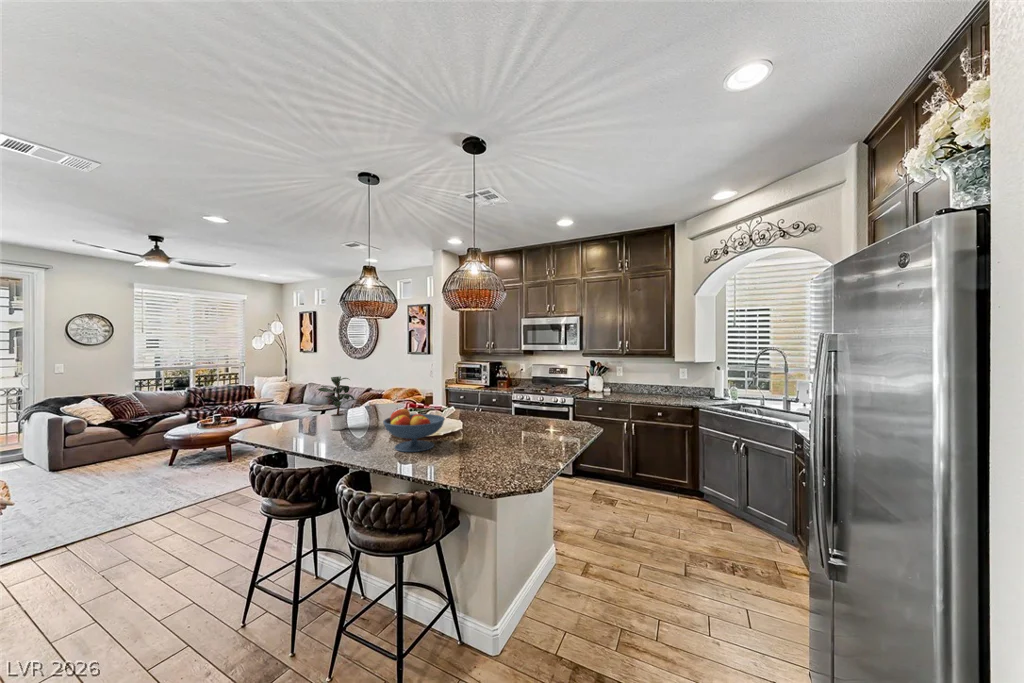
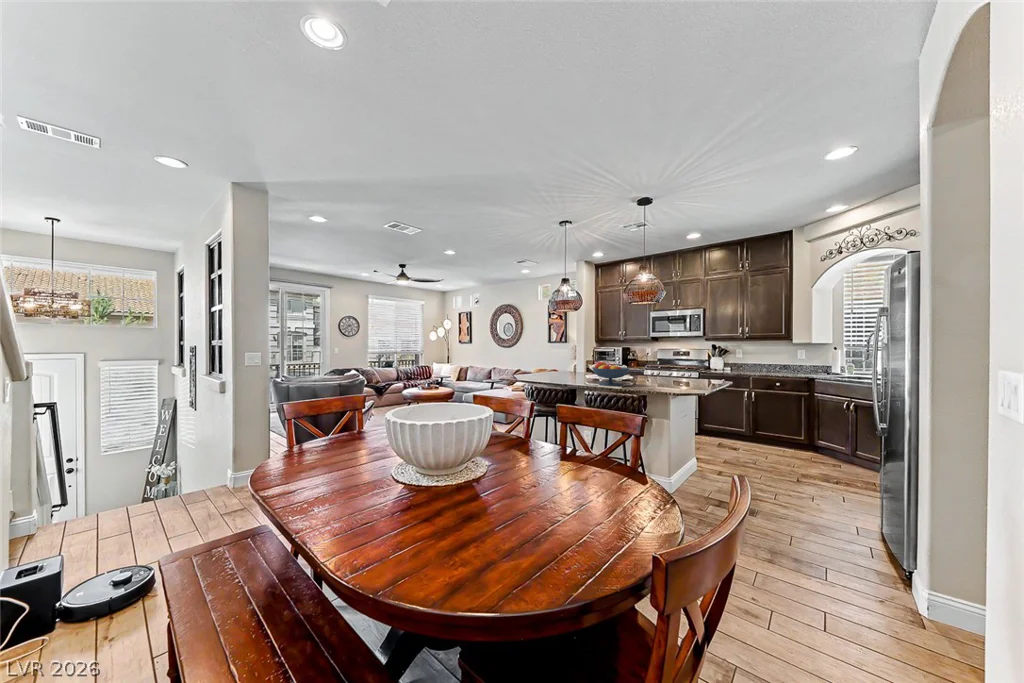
potted plant: present [318,376,357,430] -> none [534,345,567,379]

